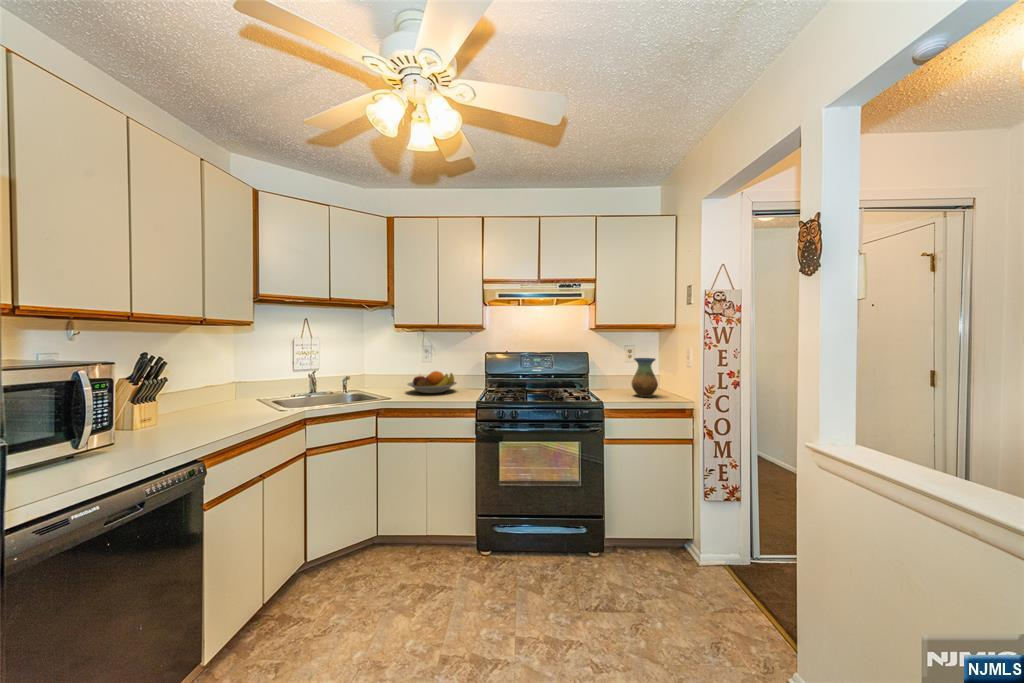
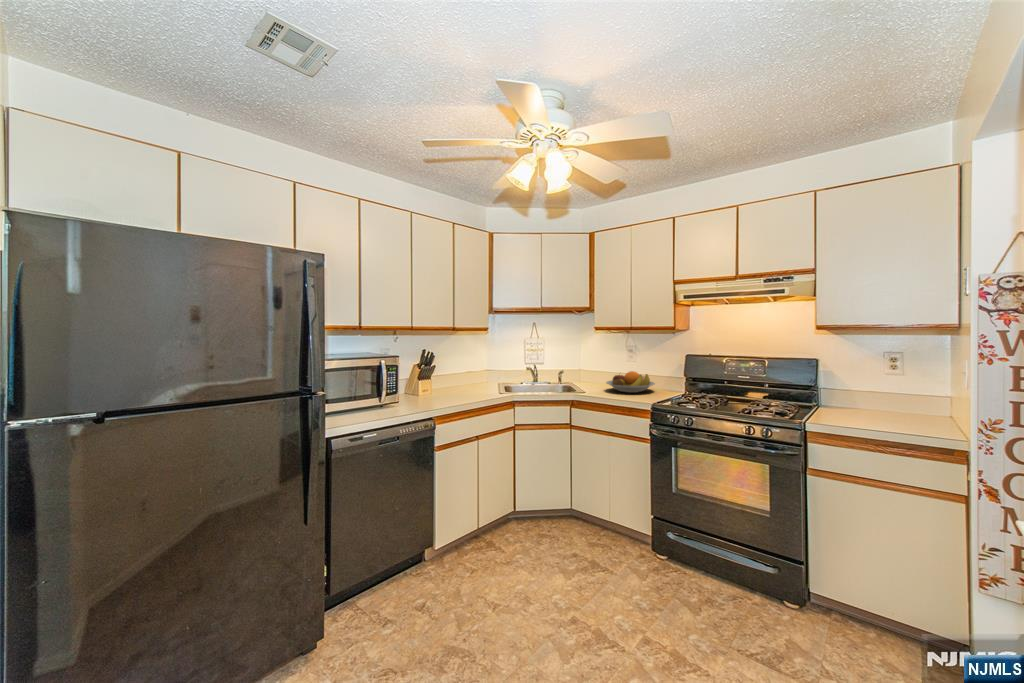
vase: present [632,358,658,397] -> none [875,369,923,425]

